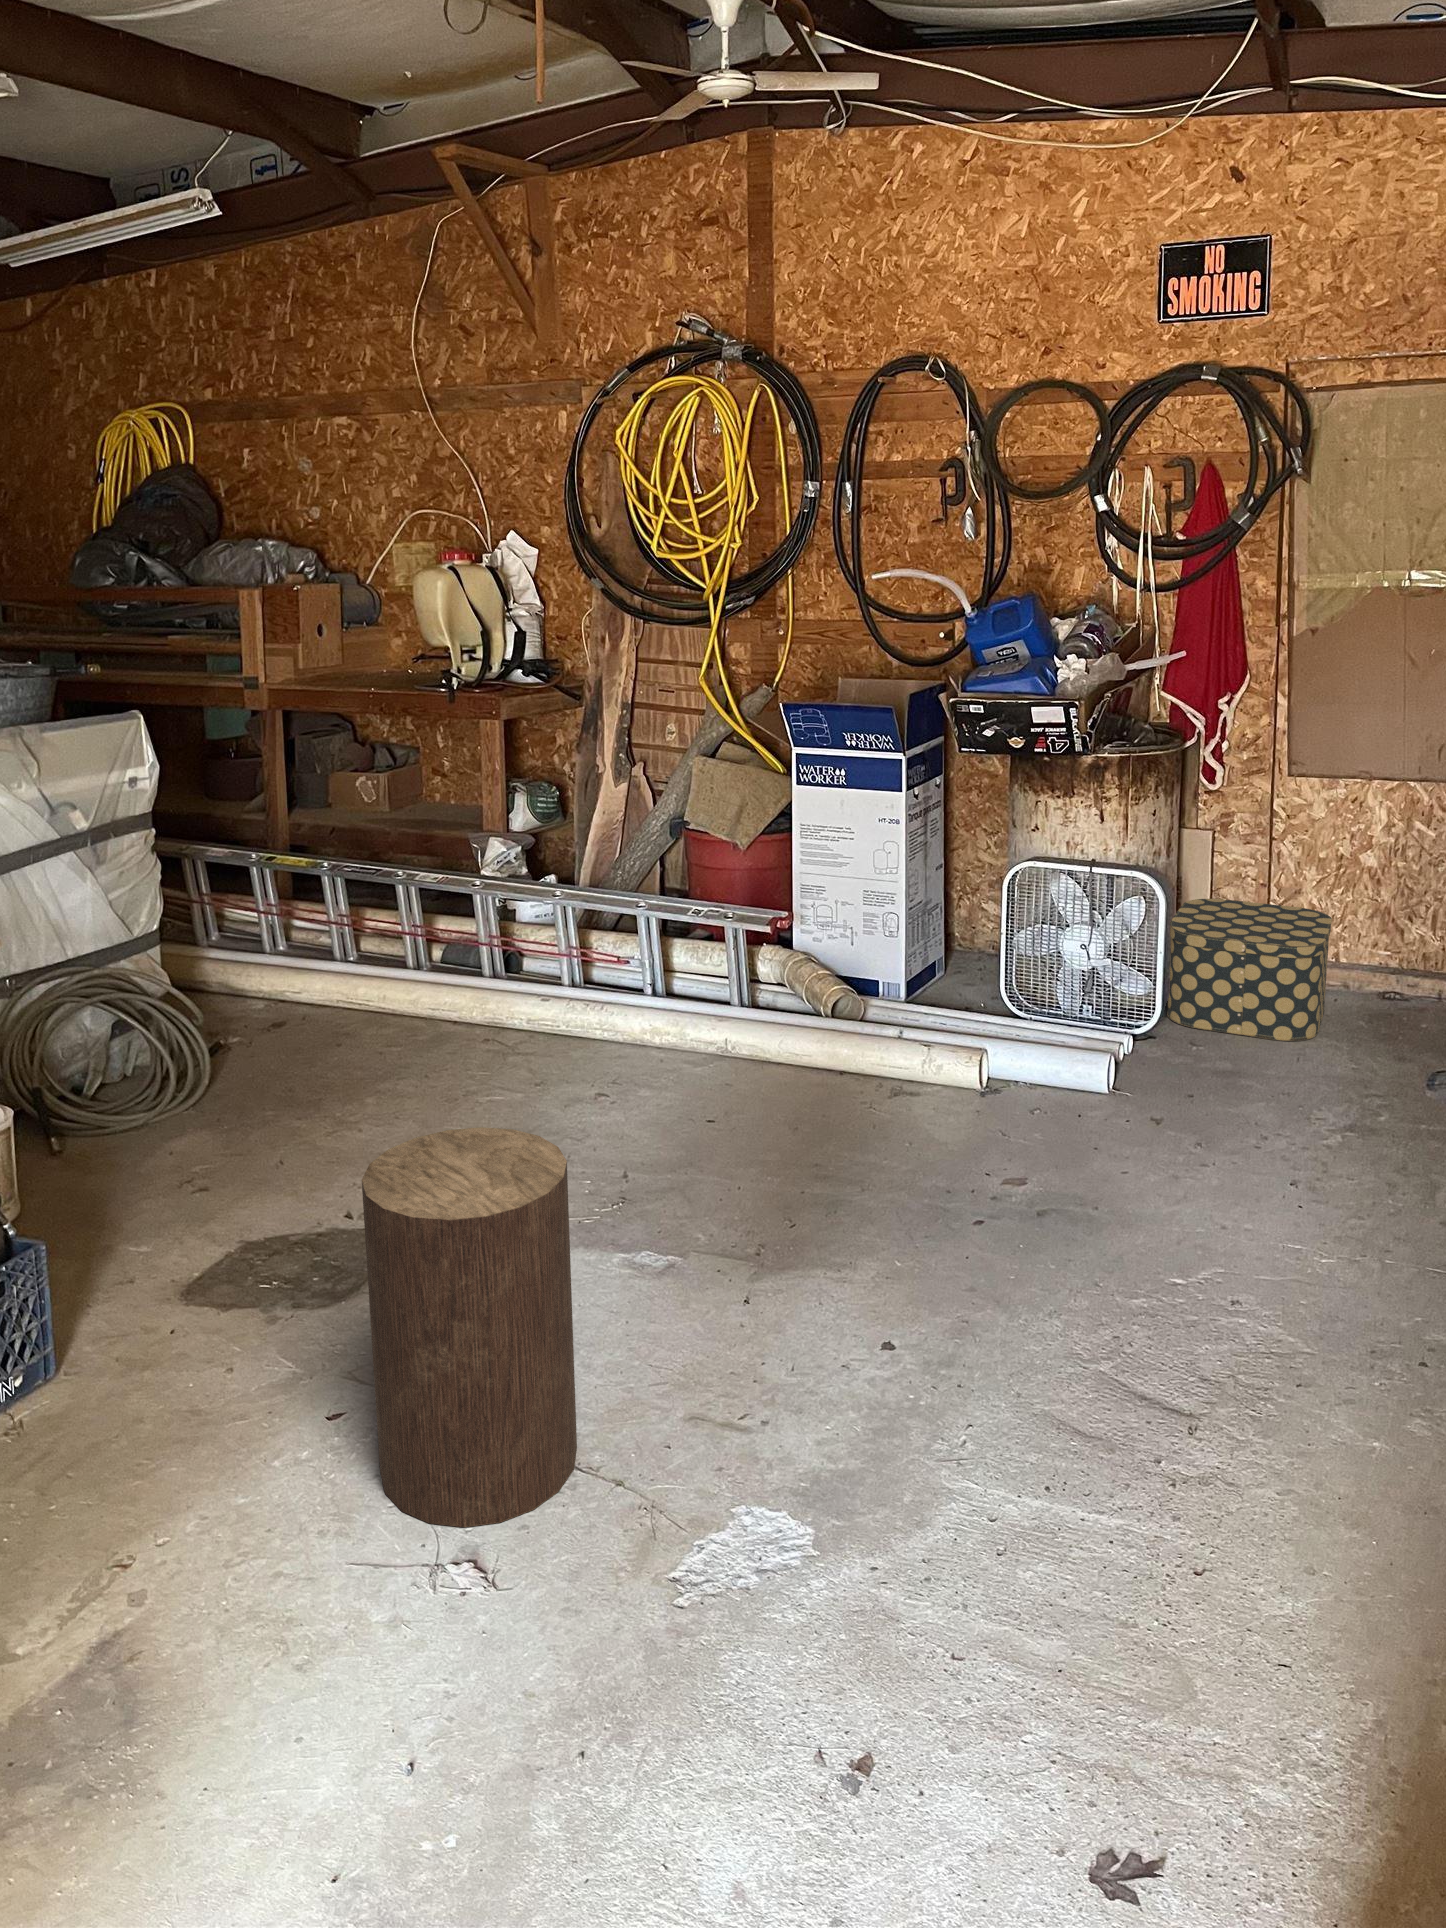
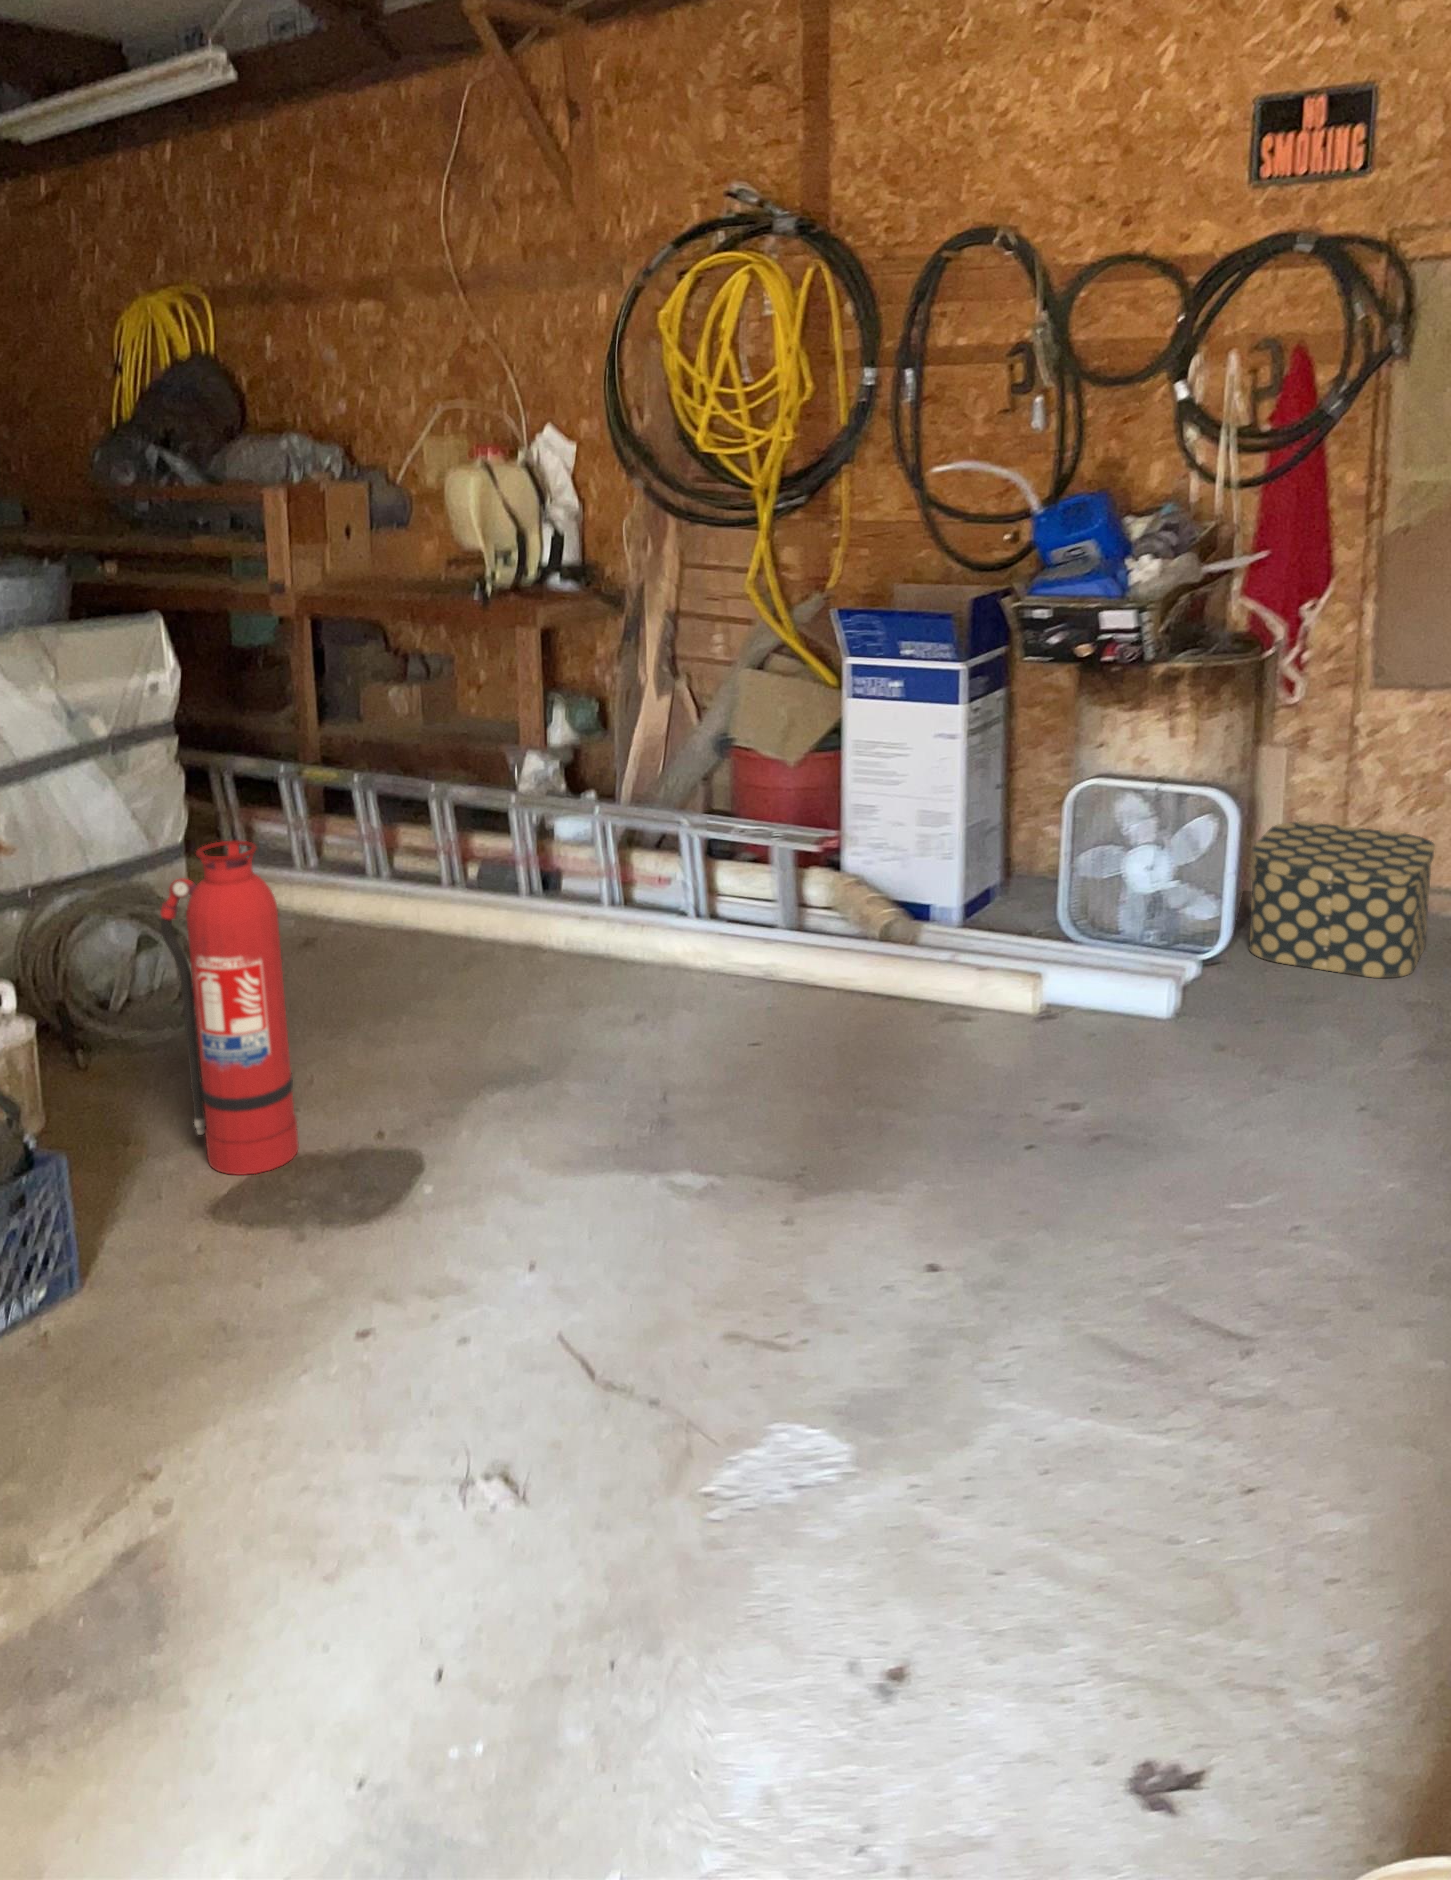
fire extinguisher: none [147,926,284,1258] -> present [160,841,299,1175]
stool: present [362,1127,577,1527] -> none [360,1045,577,1435]

